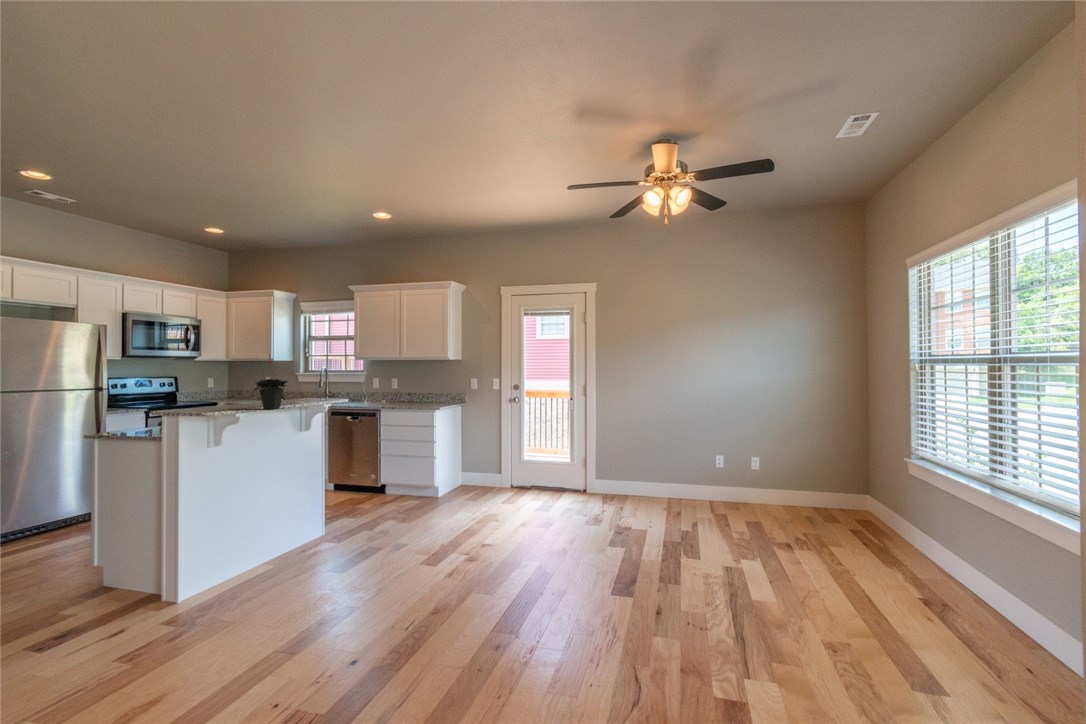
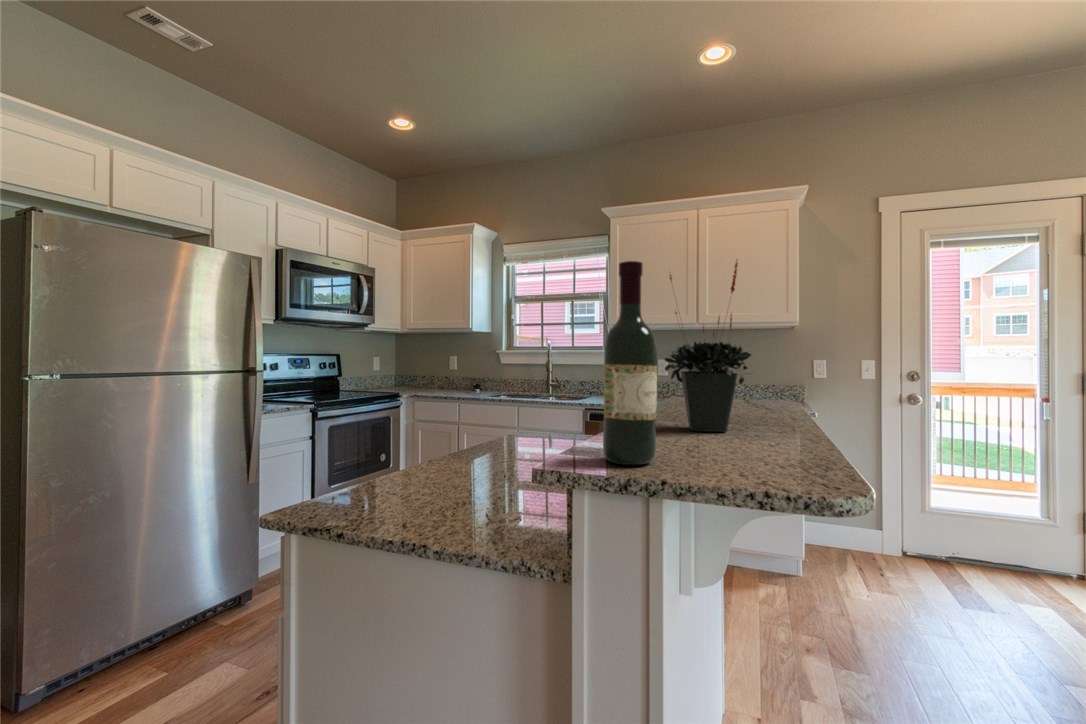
wine bottle: none [198,361,215,415] -> present [603,261,657,465]

